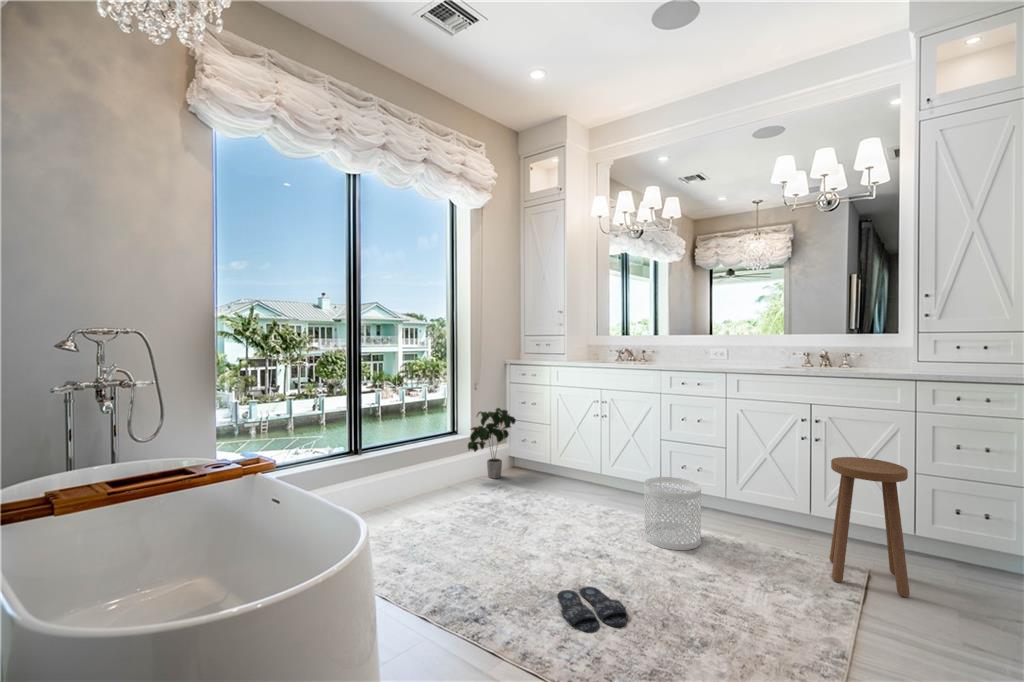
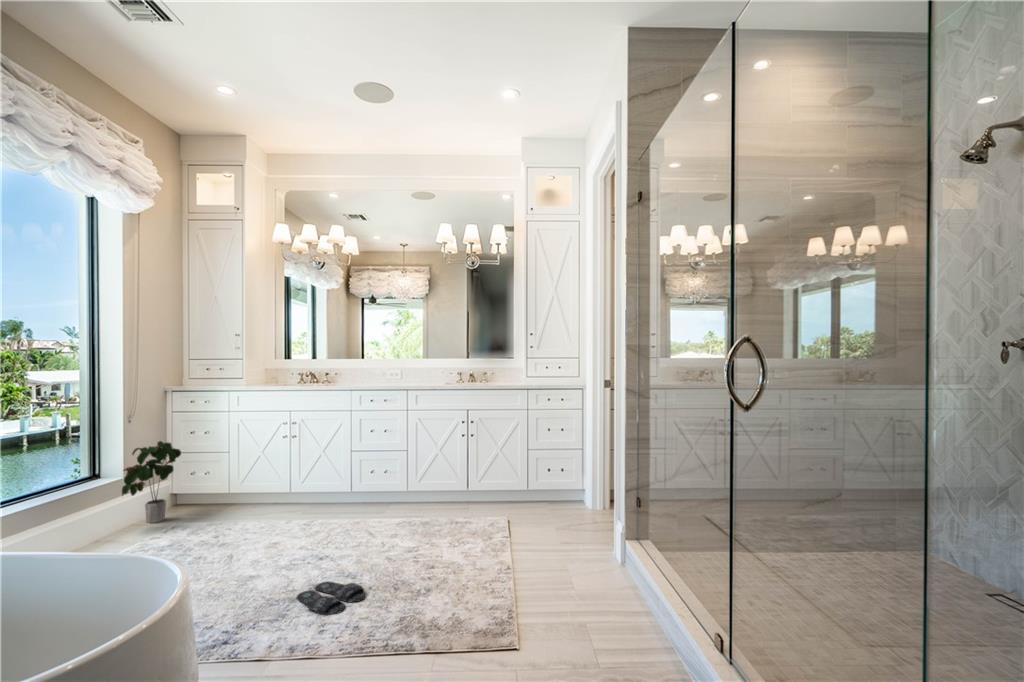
stool: present [830,457,910,597] -> none [479,439,523,525]
waste basket: present [644,477,701,550] -> none [348,477,395,537]

